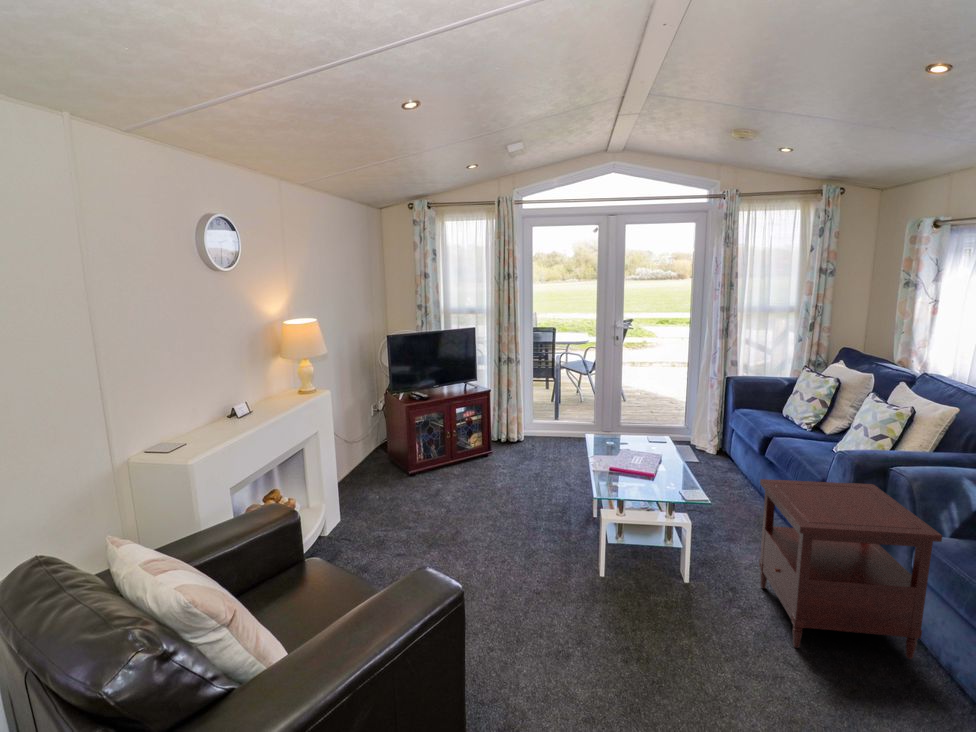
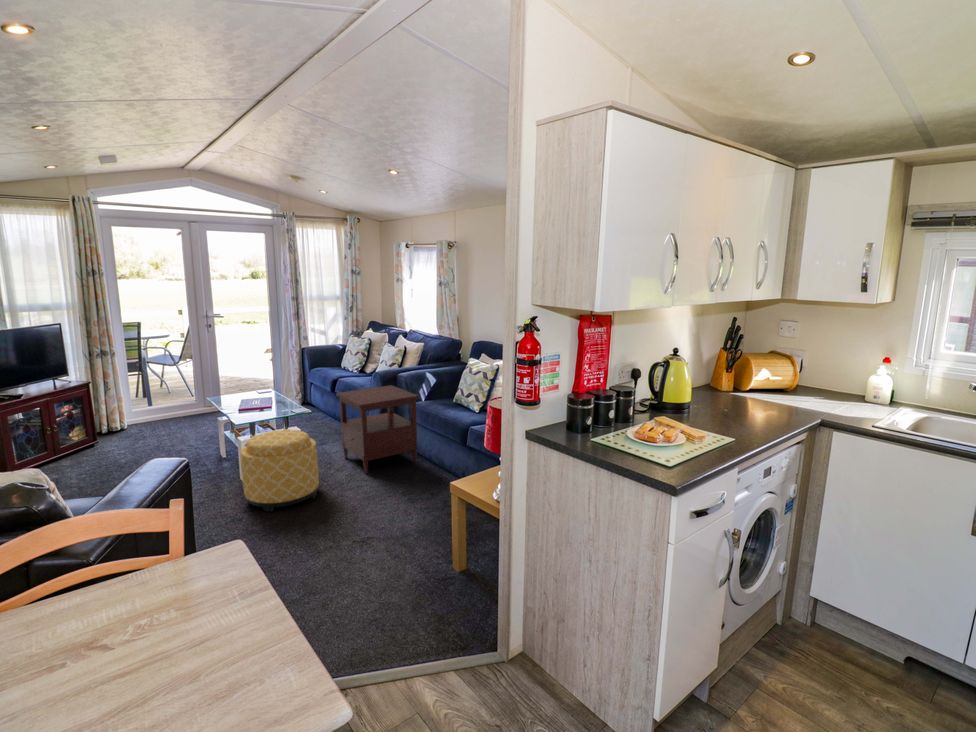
ottoman: none [584,529,705,675] -> present [240,430,319,511]

